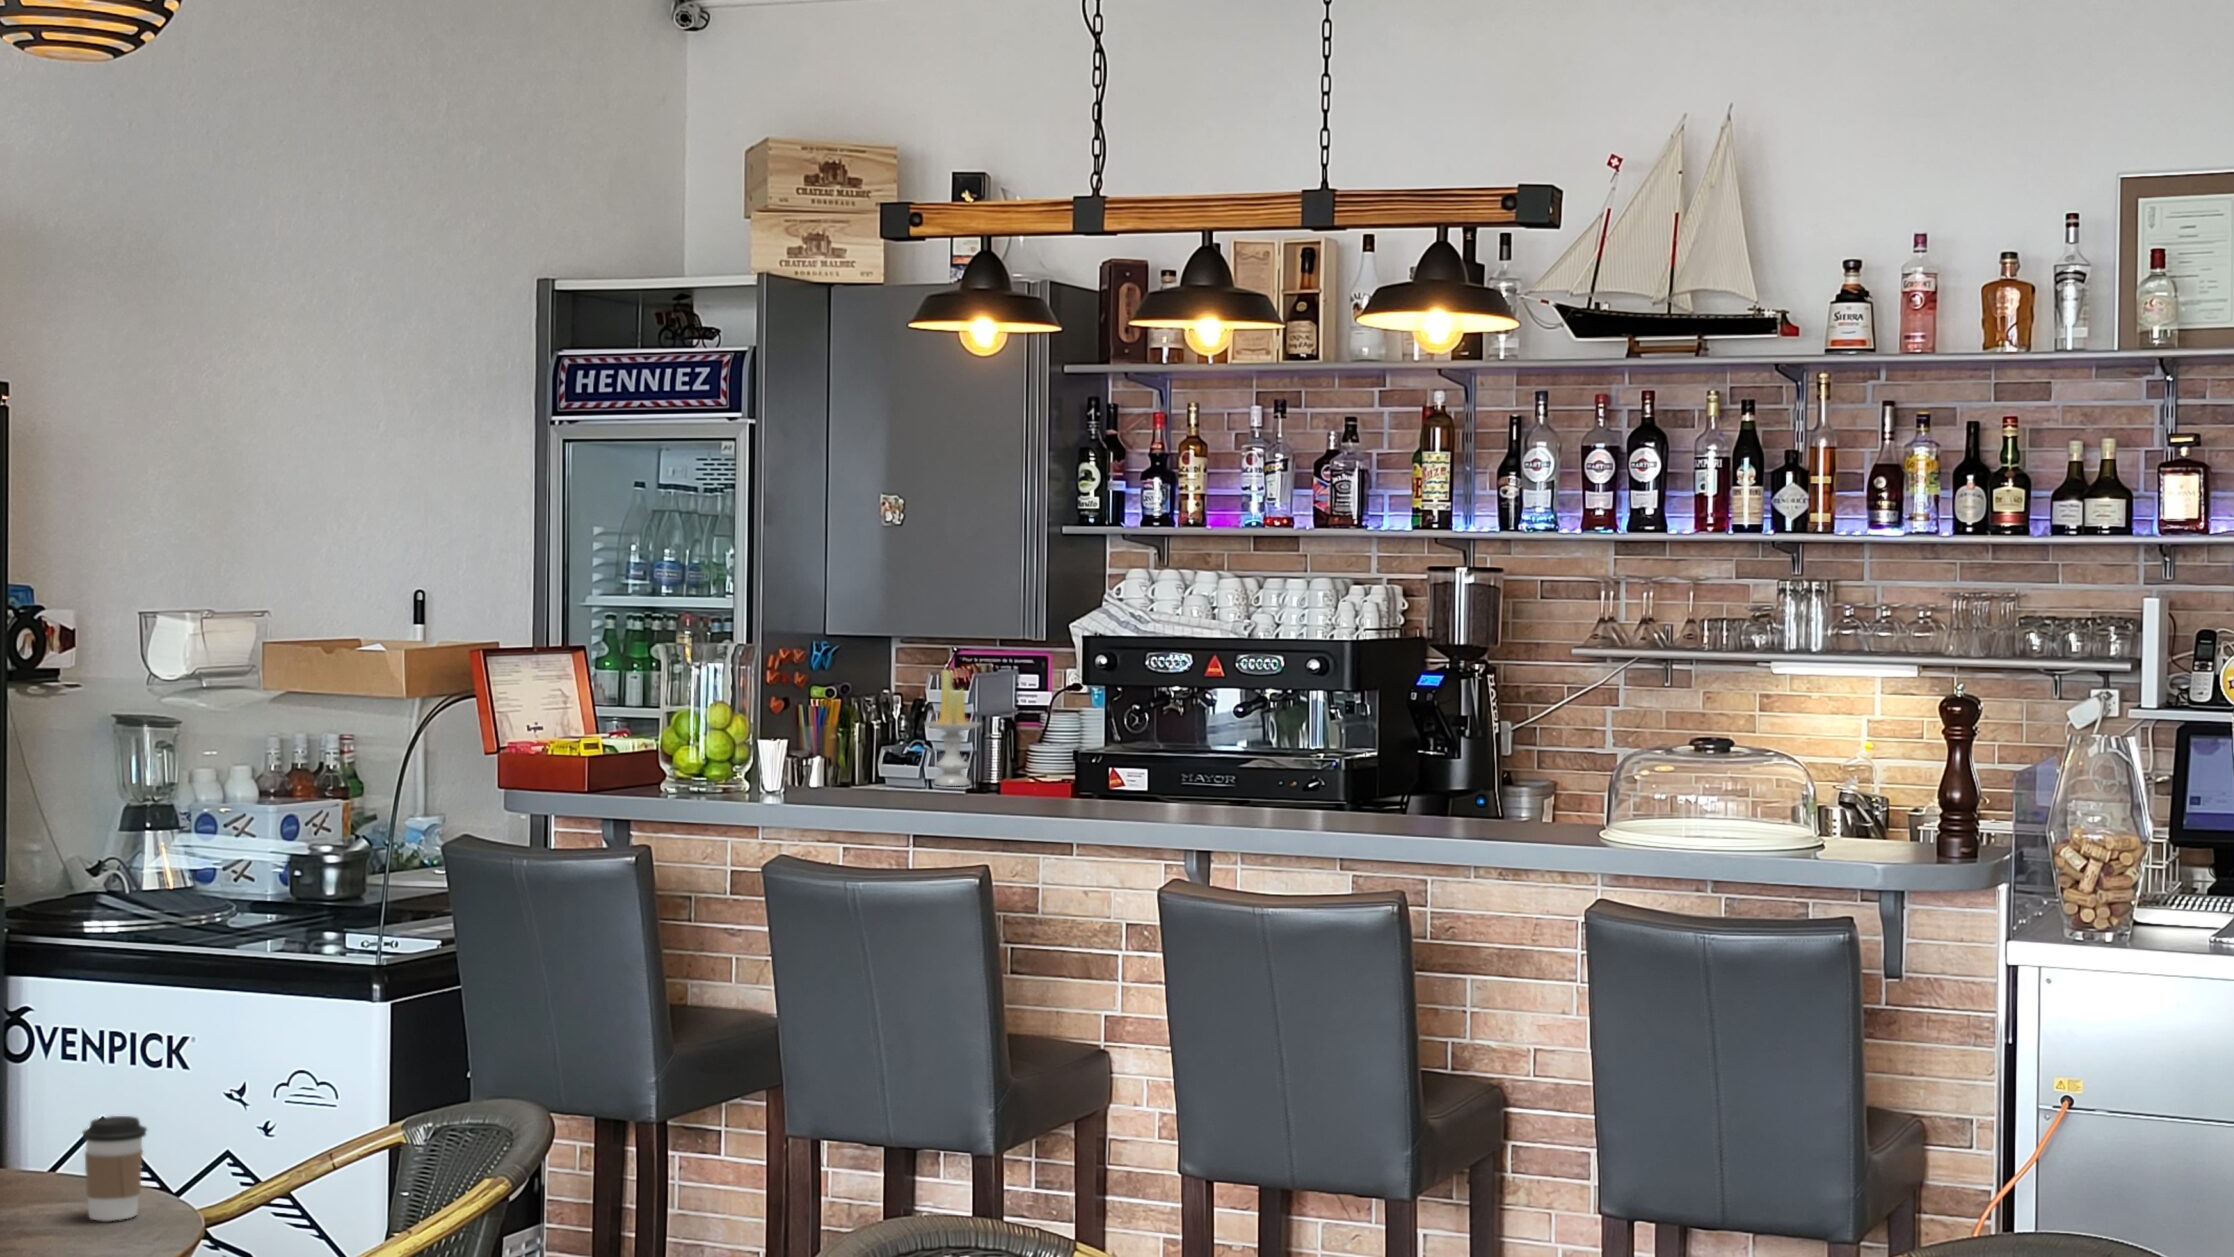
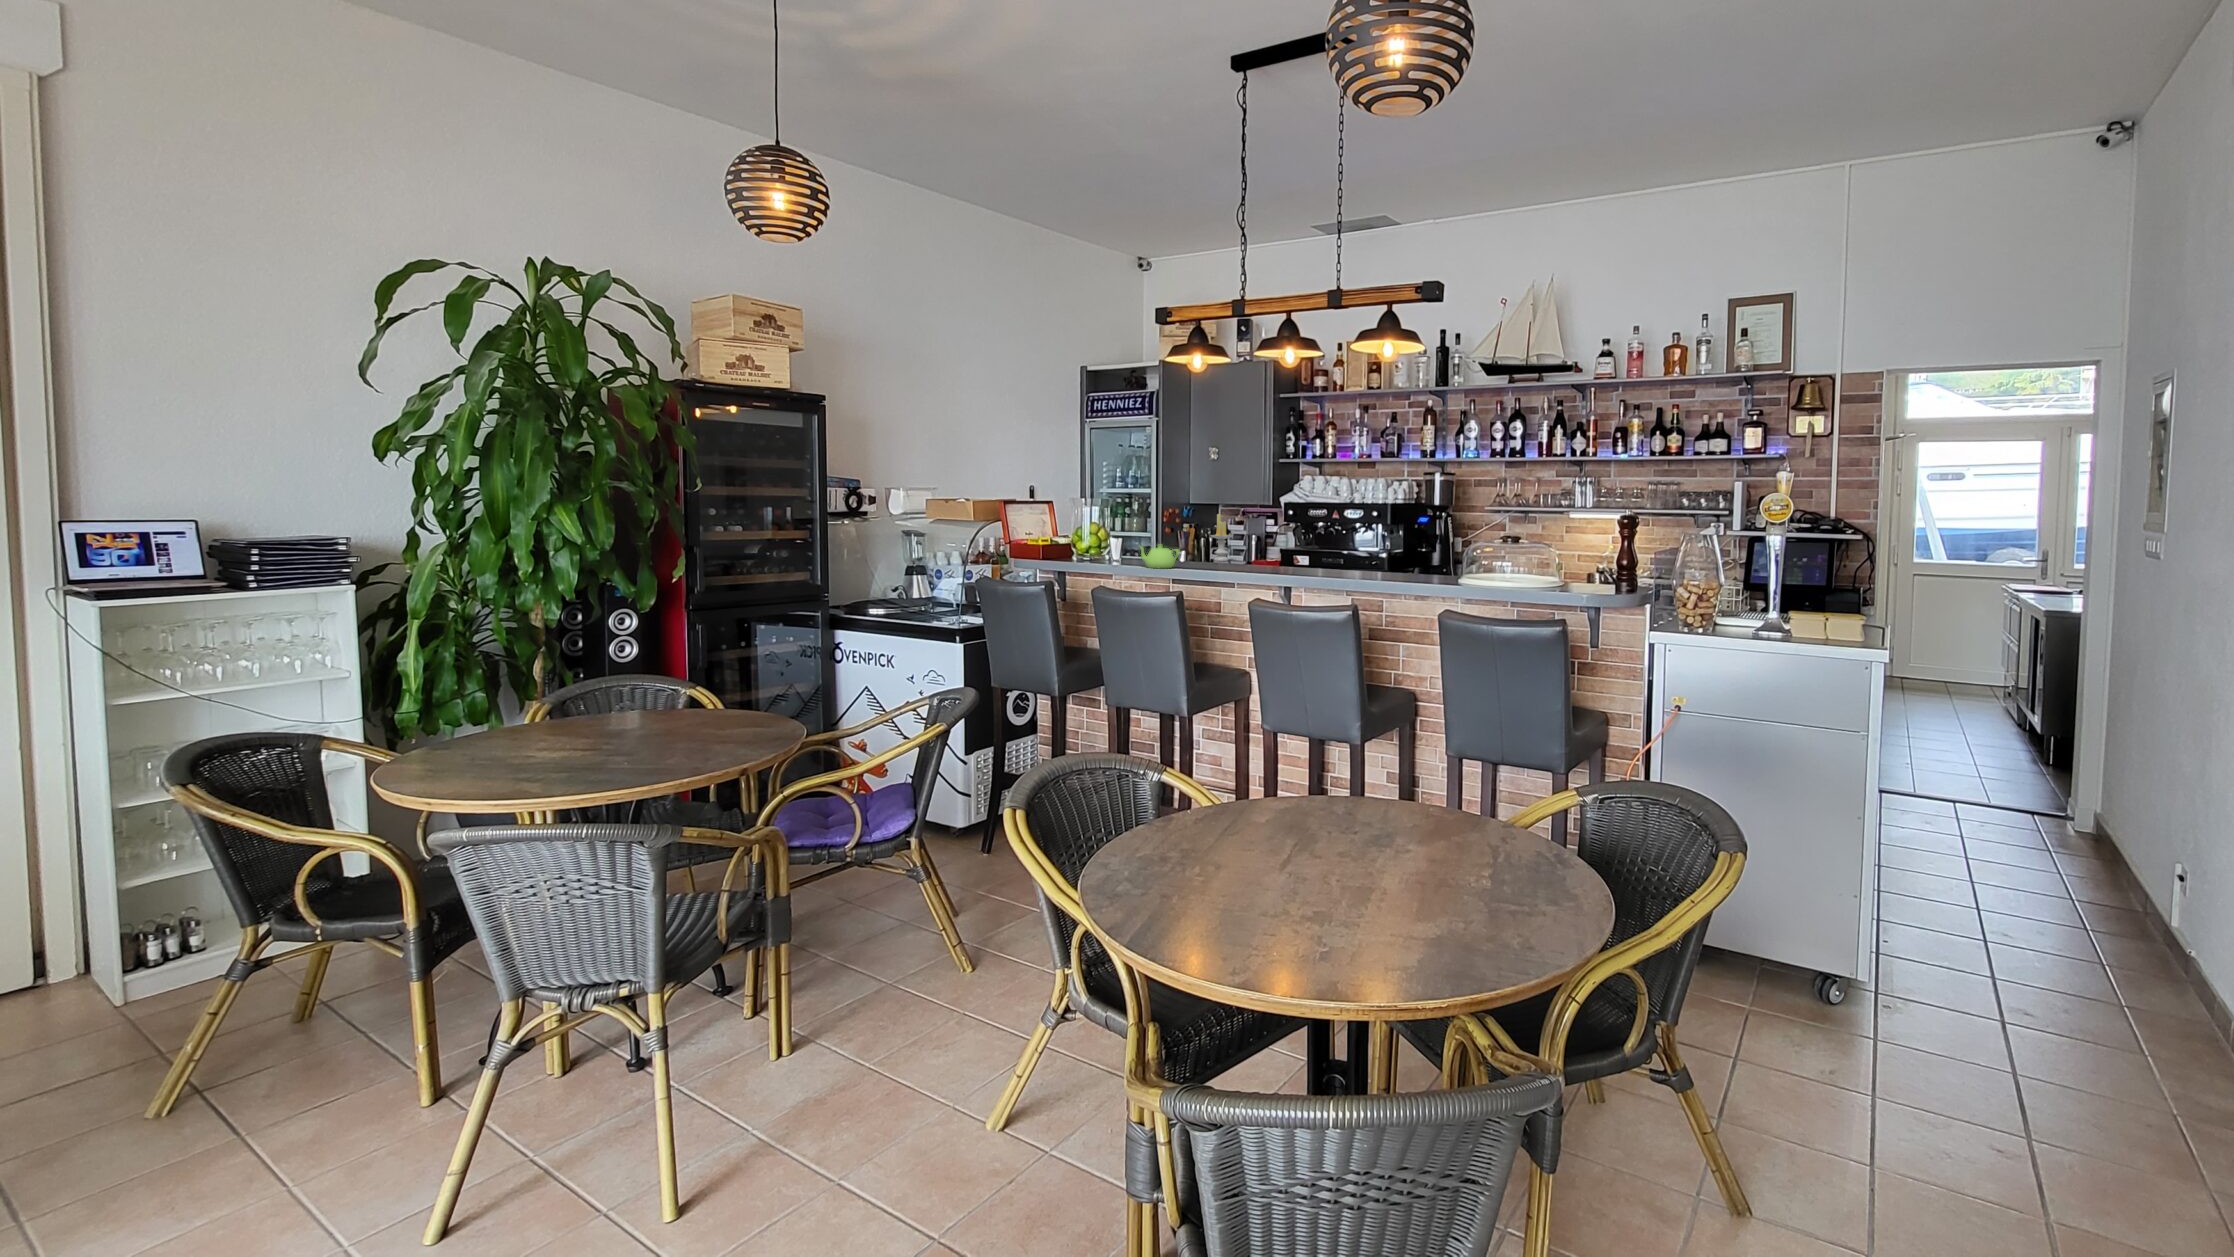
teapot: none [788,752,891,810] -> present [1140,545,1180,568]
coffee cup: present [82,1116,147,1221] -> none [715,695,746,742]

